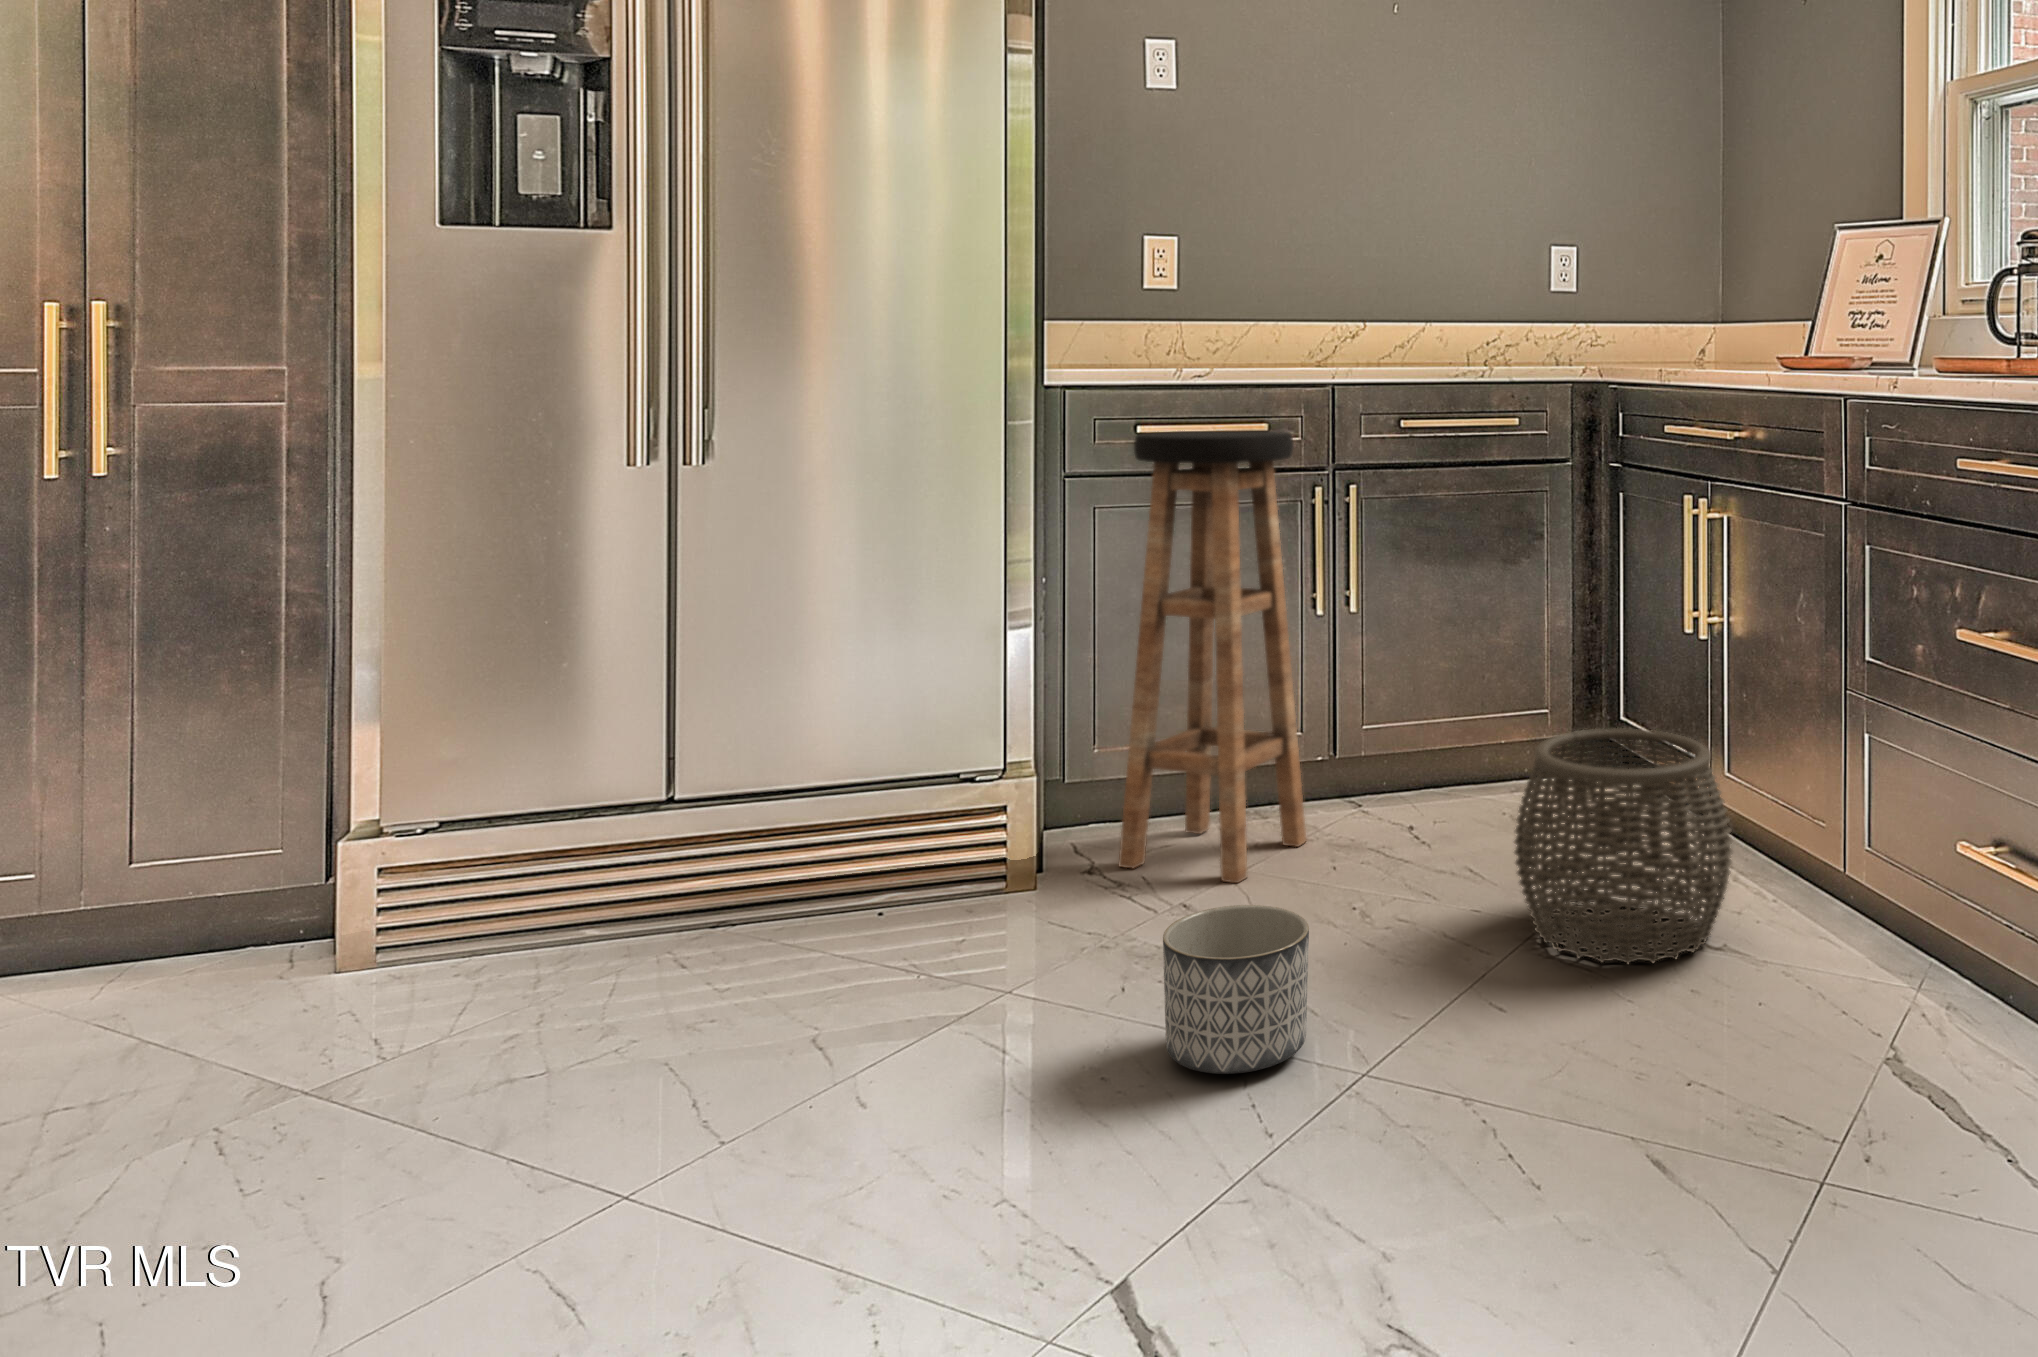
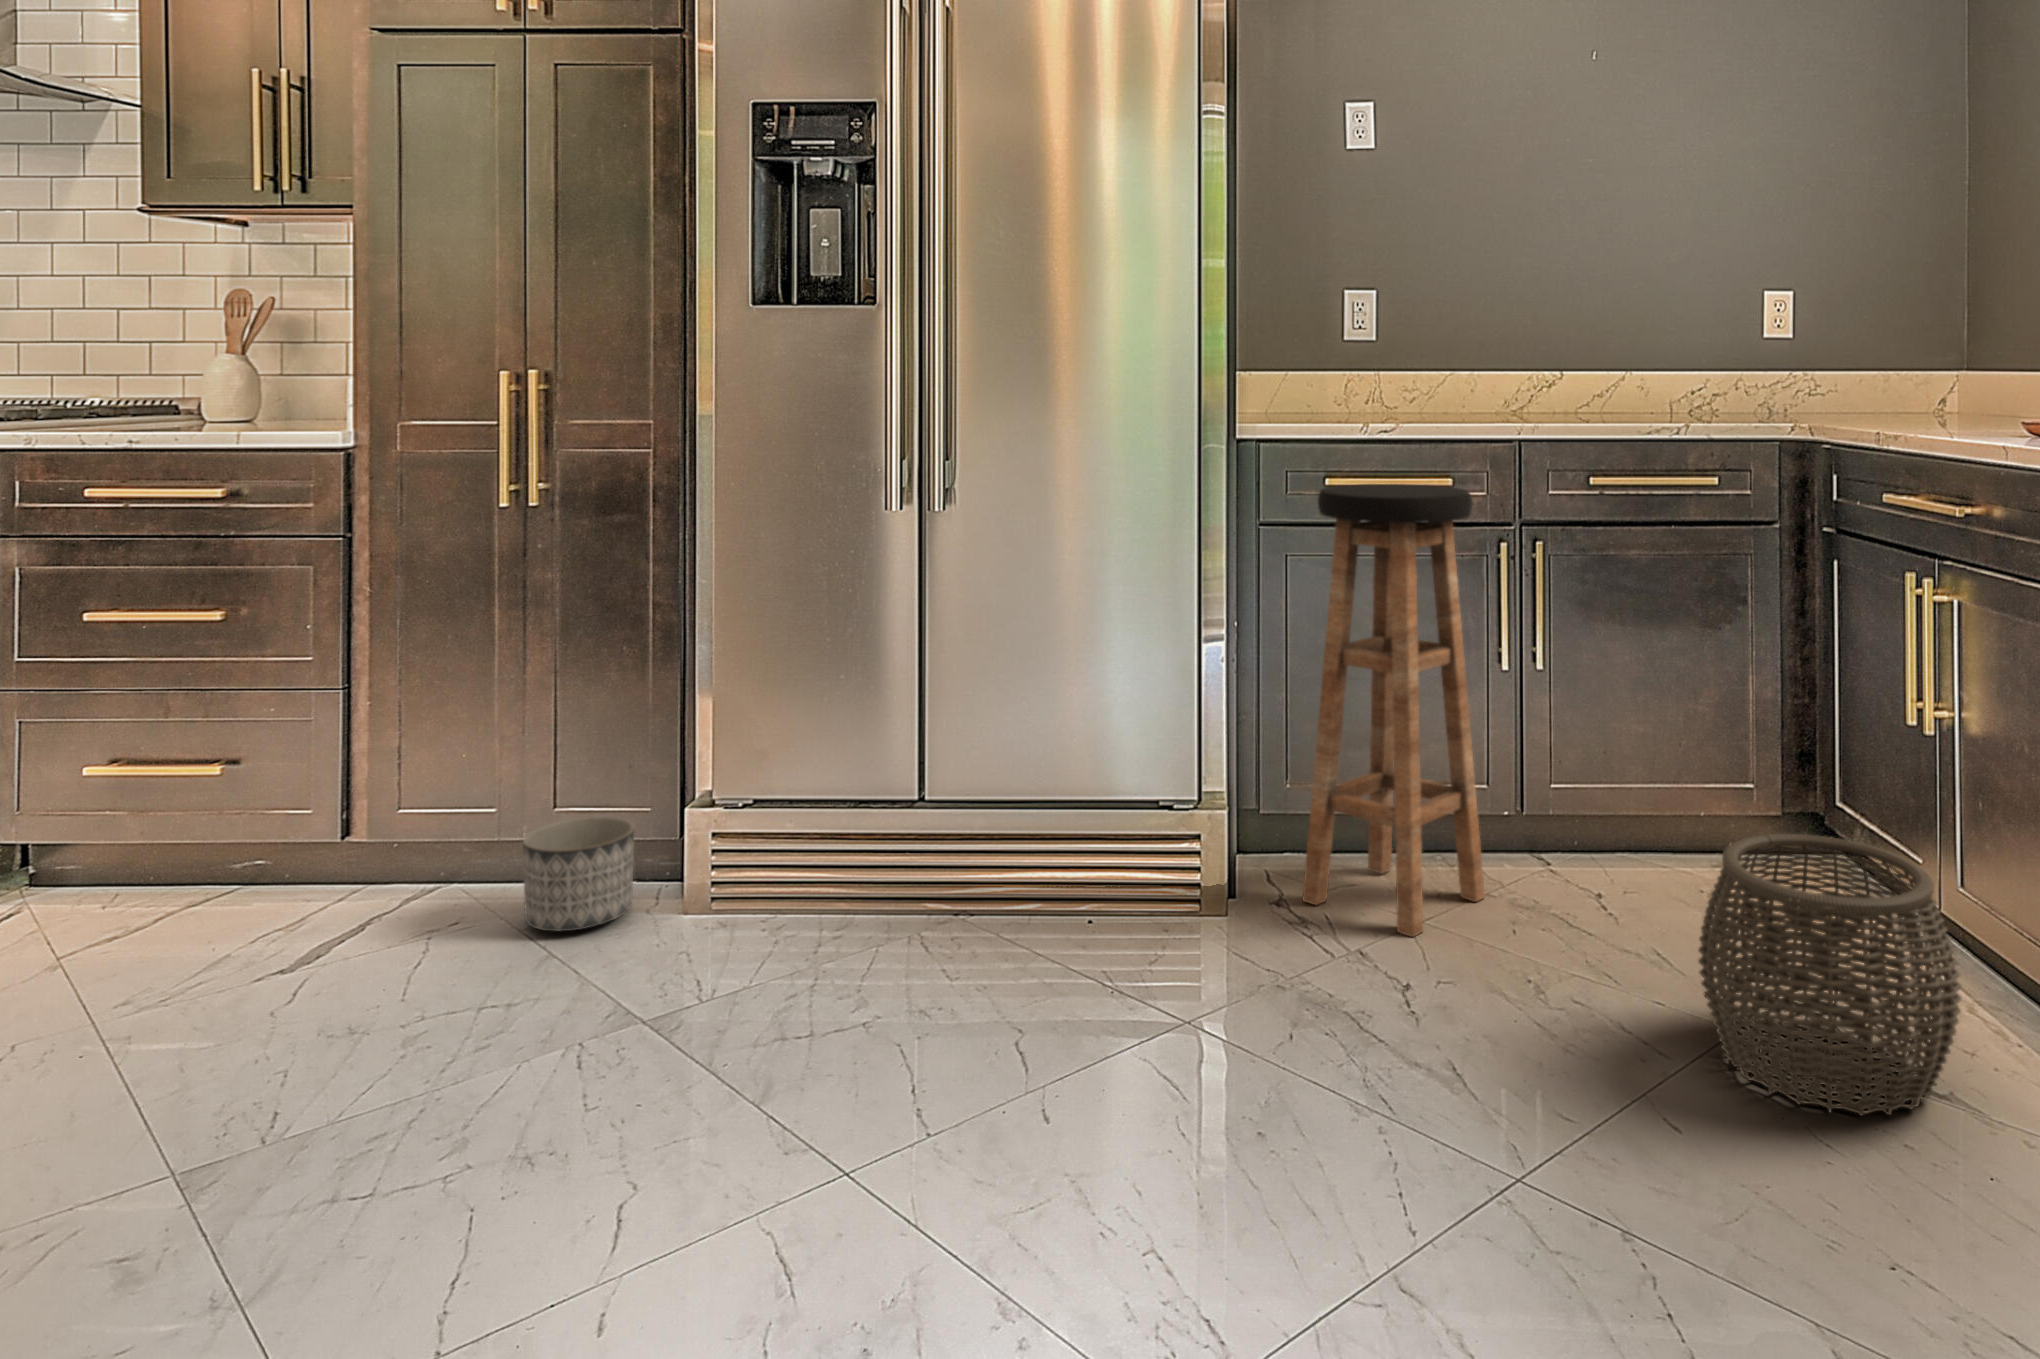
planter: present [1163,905,1309,1074] -> present [523,816,635,931]

